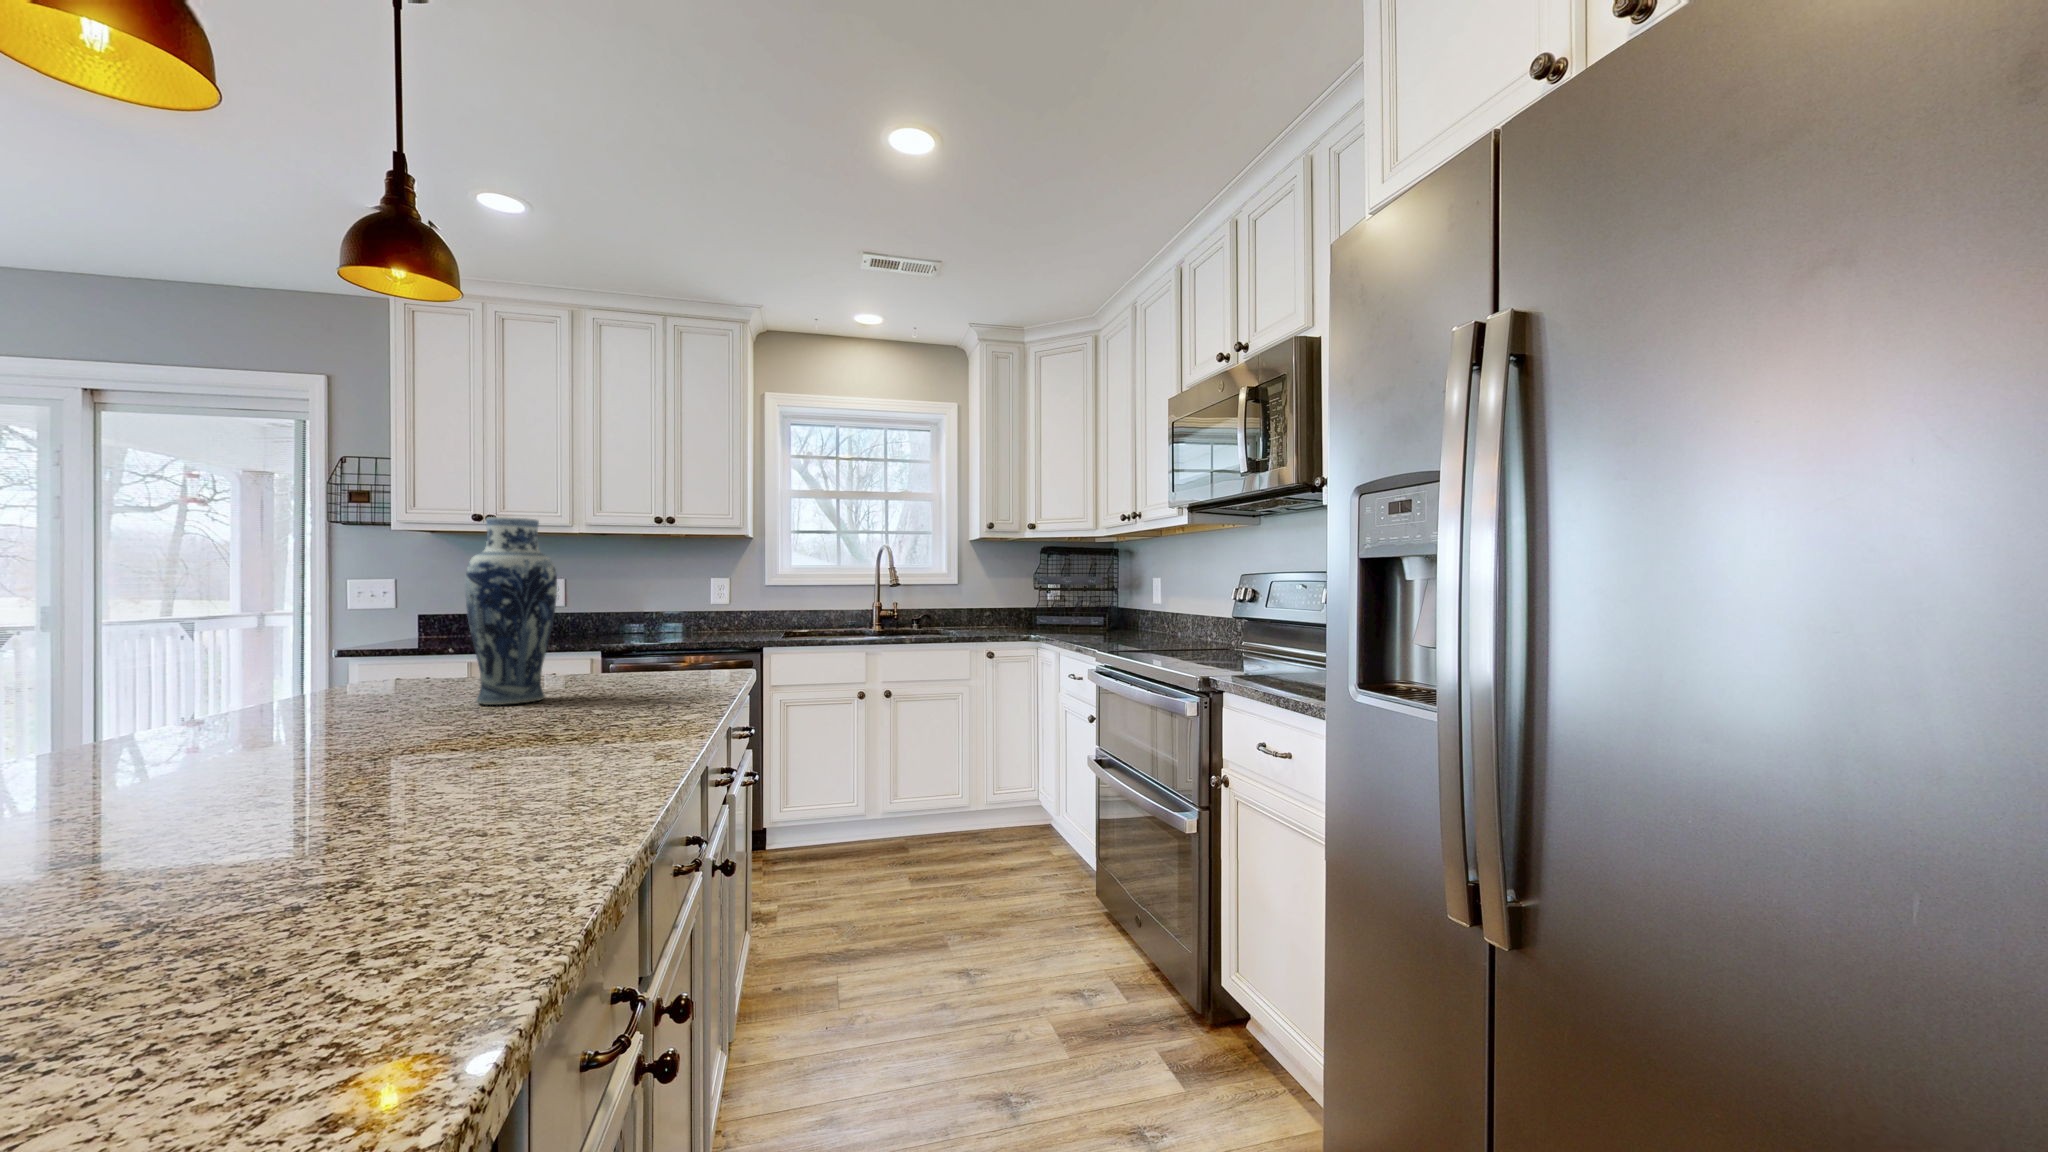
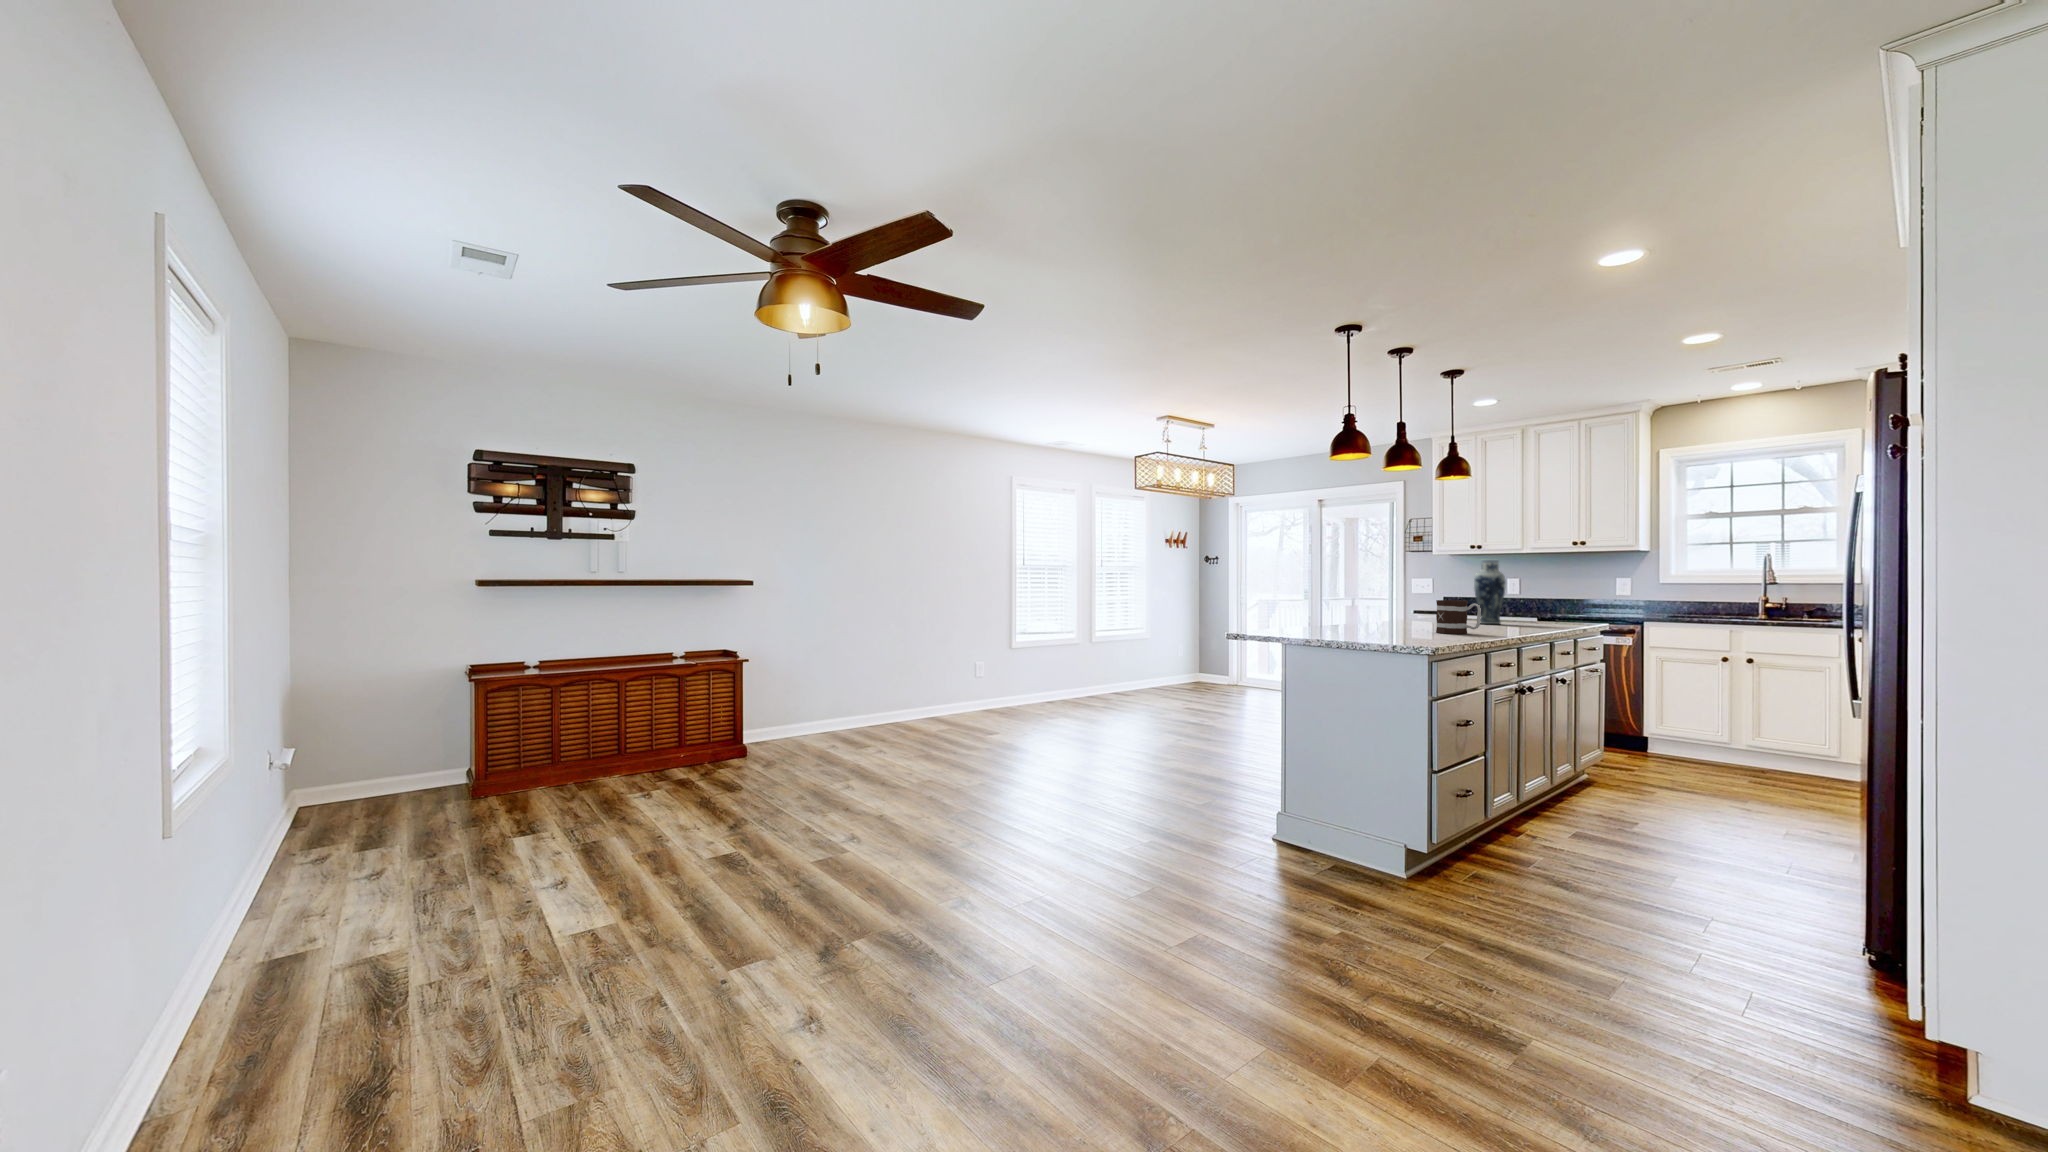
mug: none [217,663,476,856] -> present [1436,600,1481,634]

